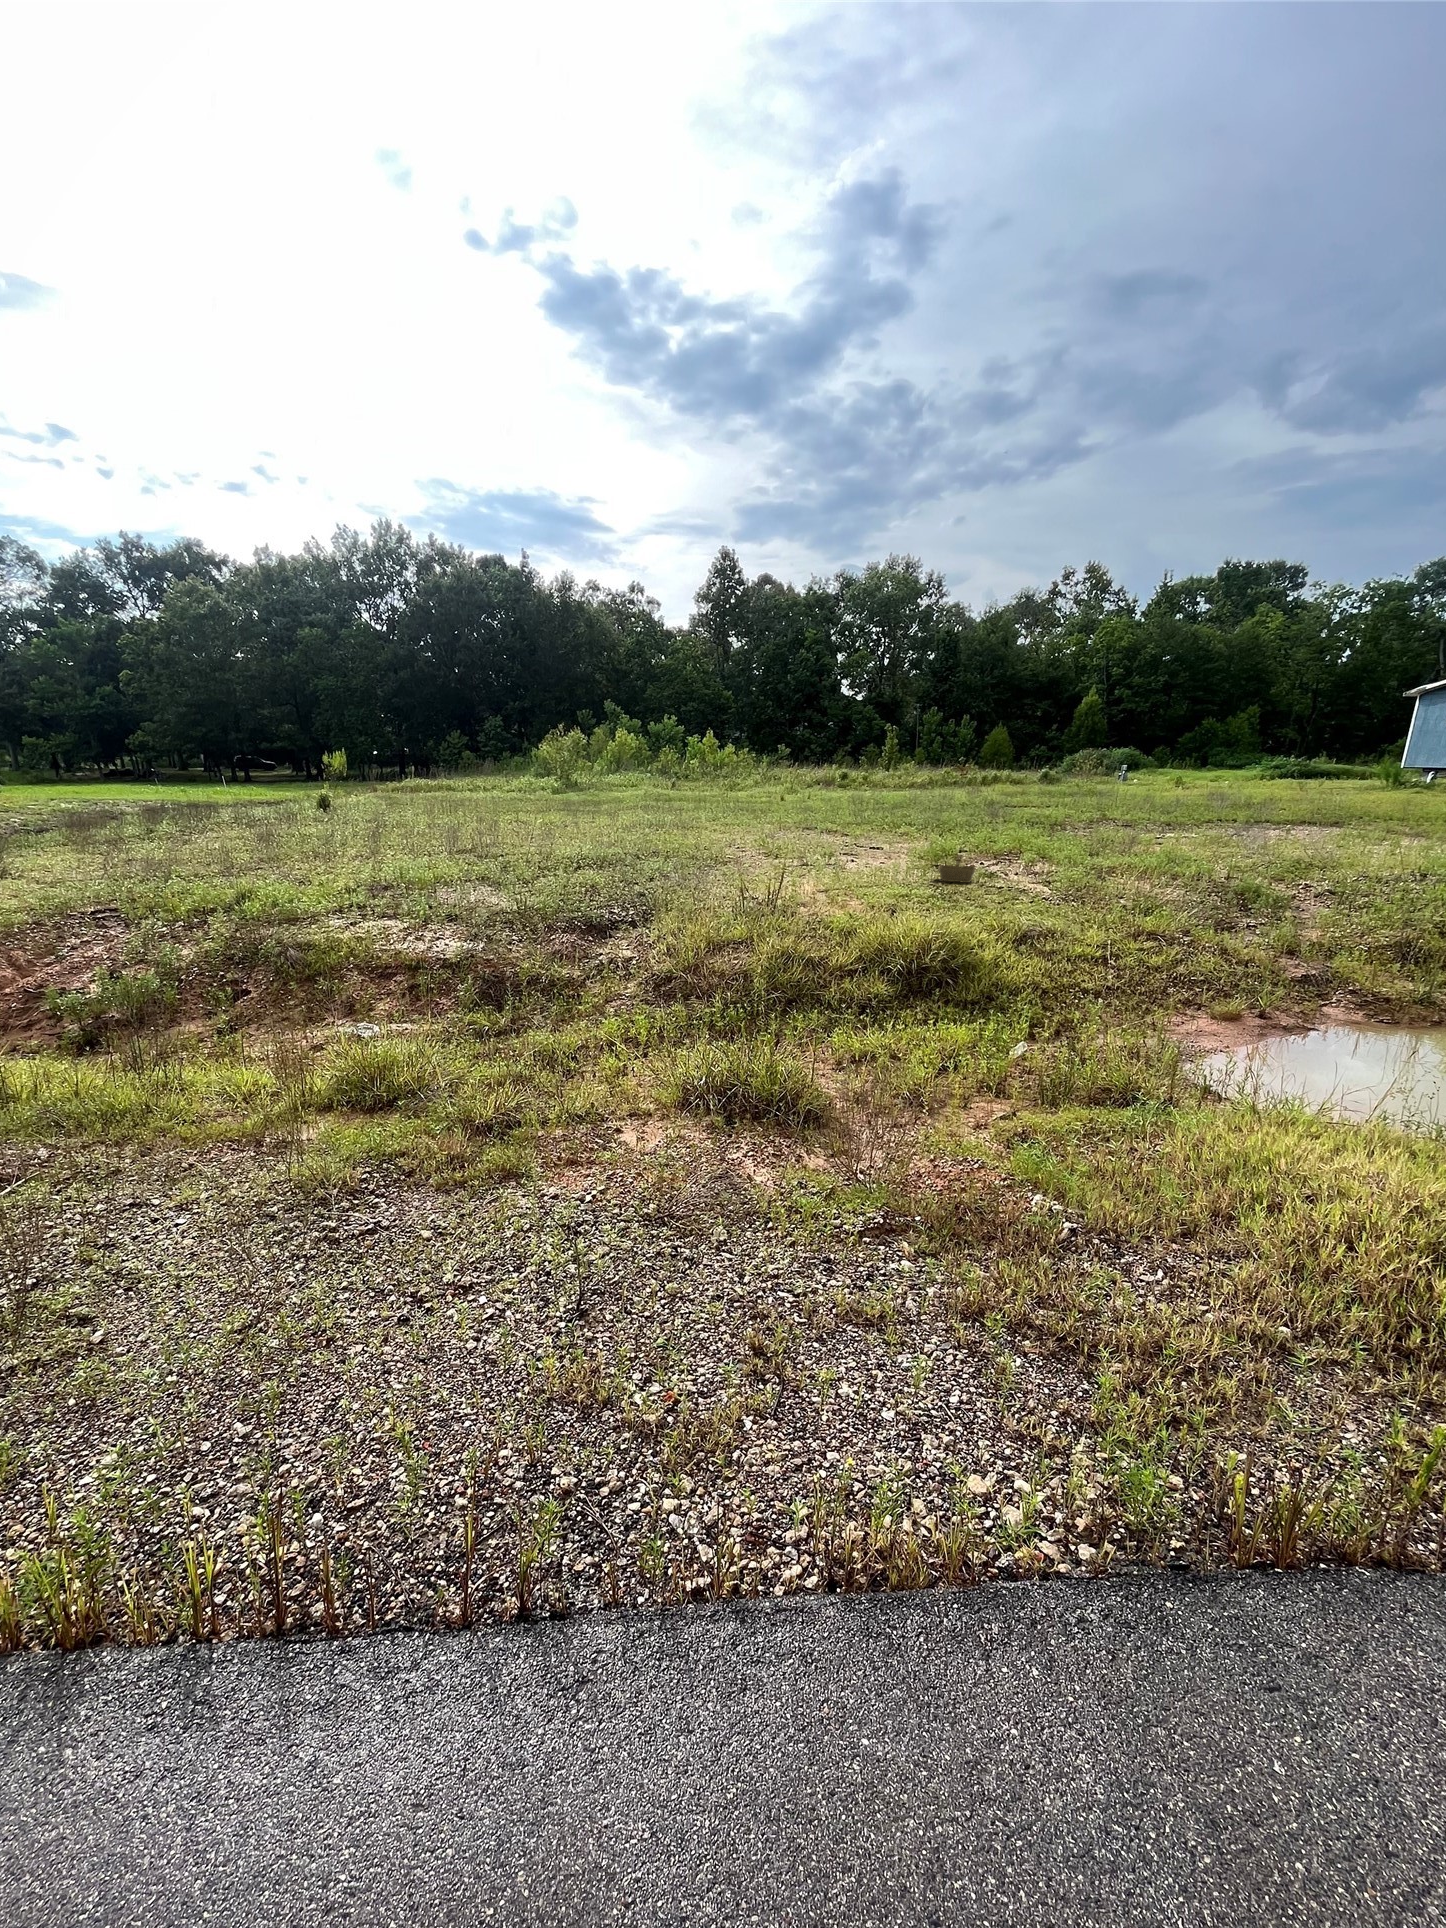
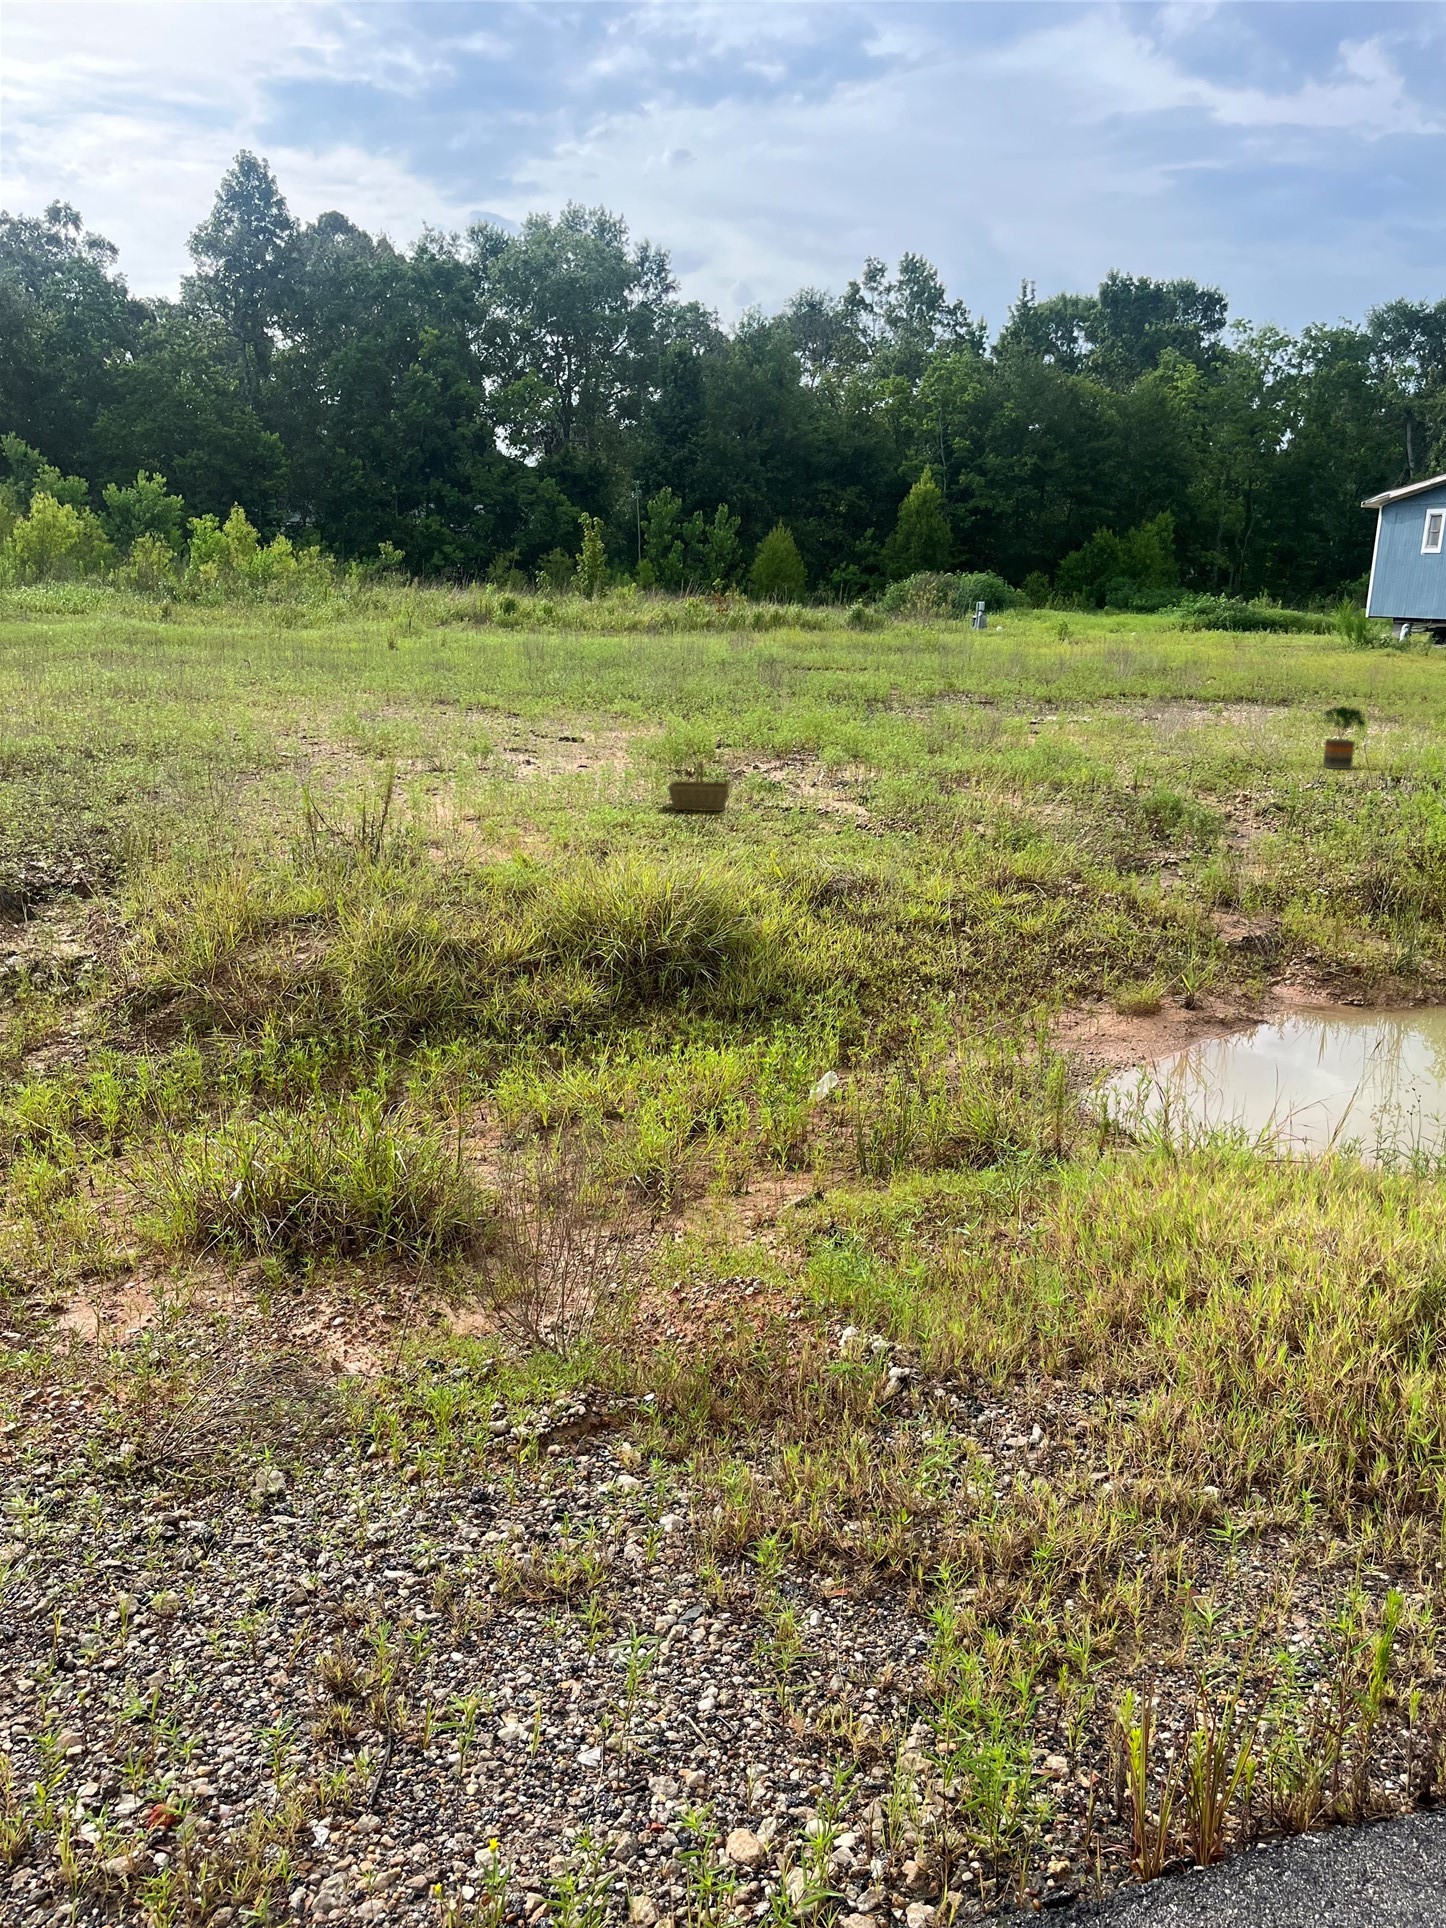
potted tree: none [1374,828,1412,870] -> present [1323,707,1366,769]

